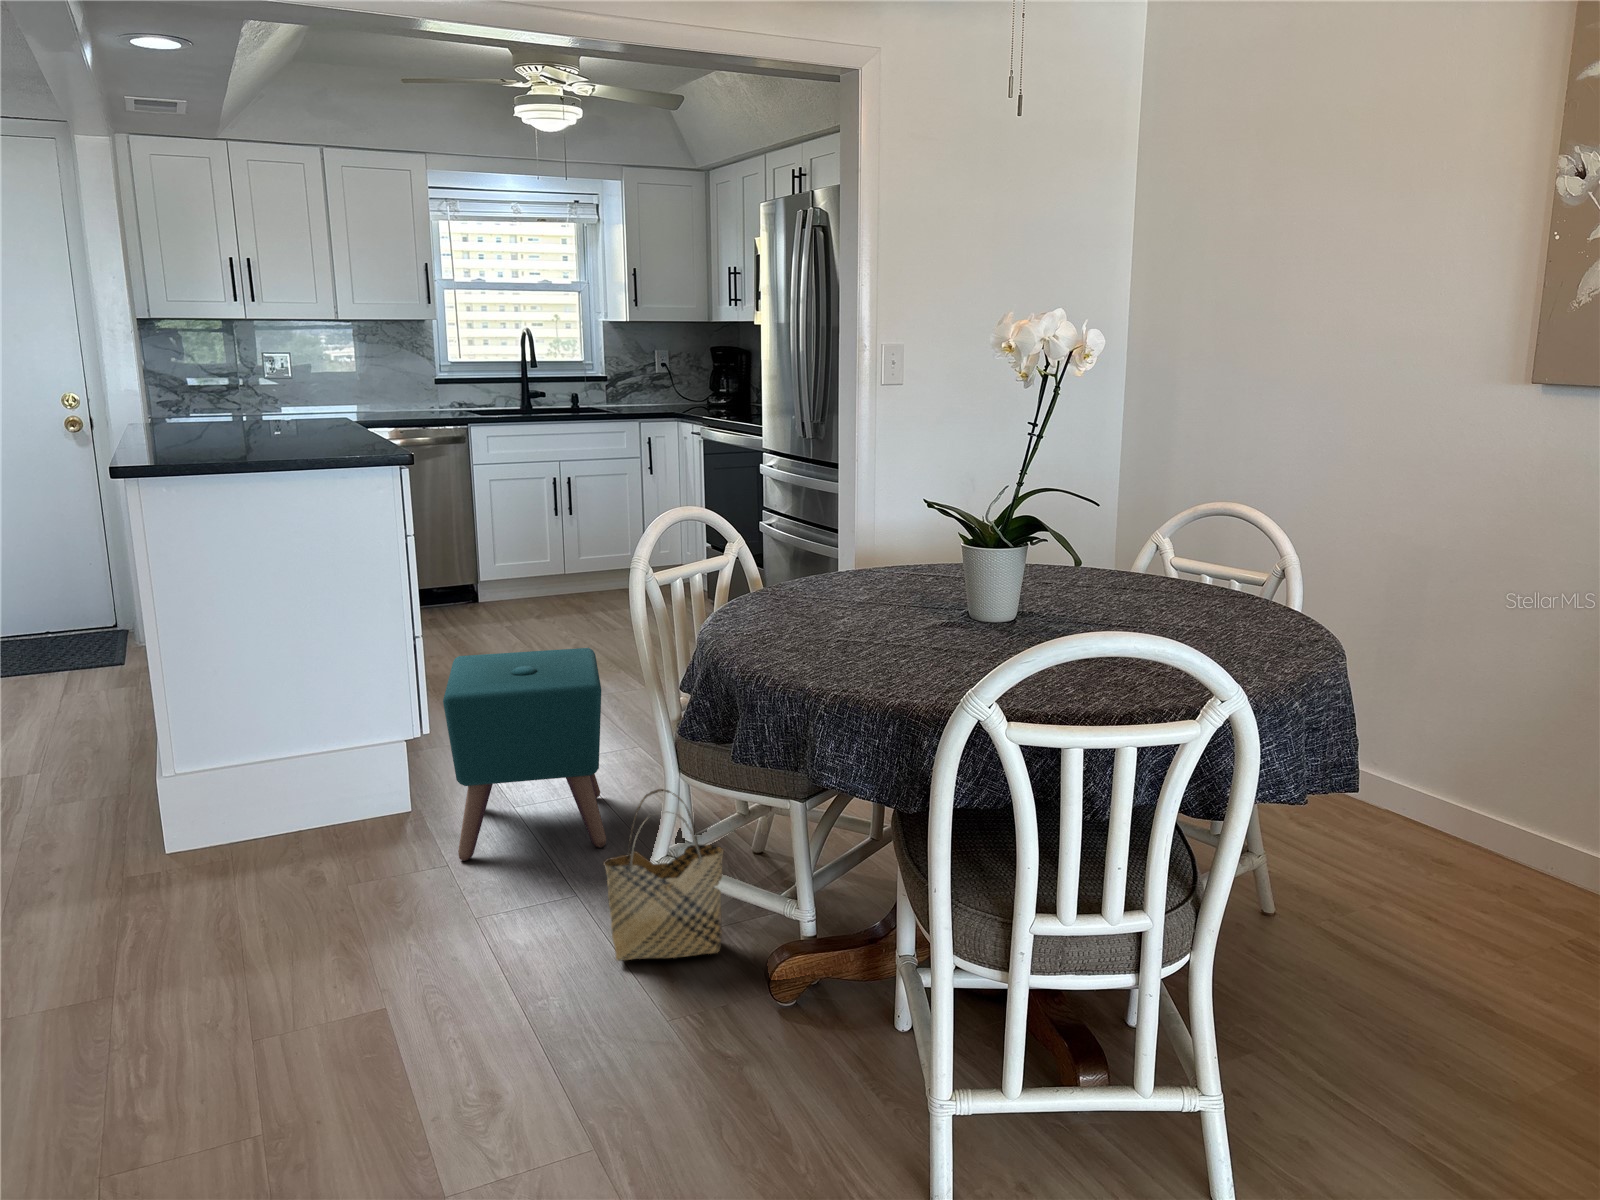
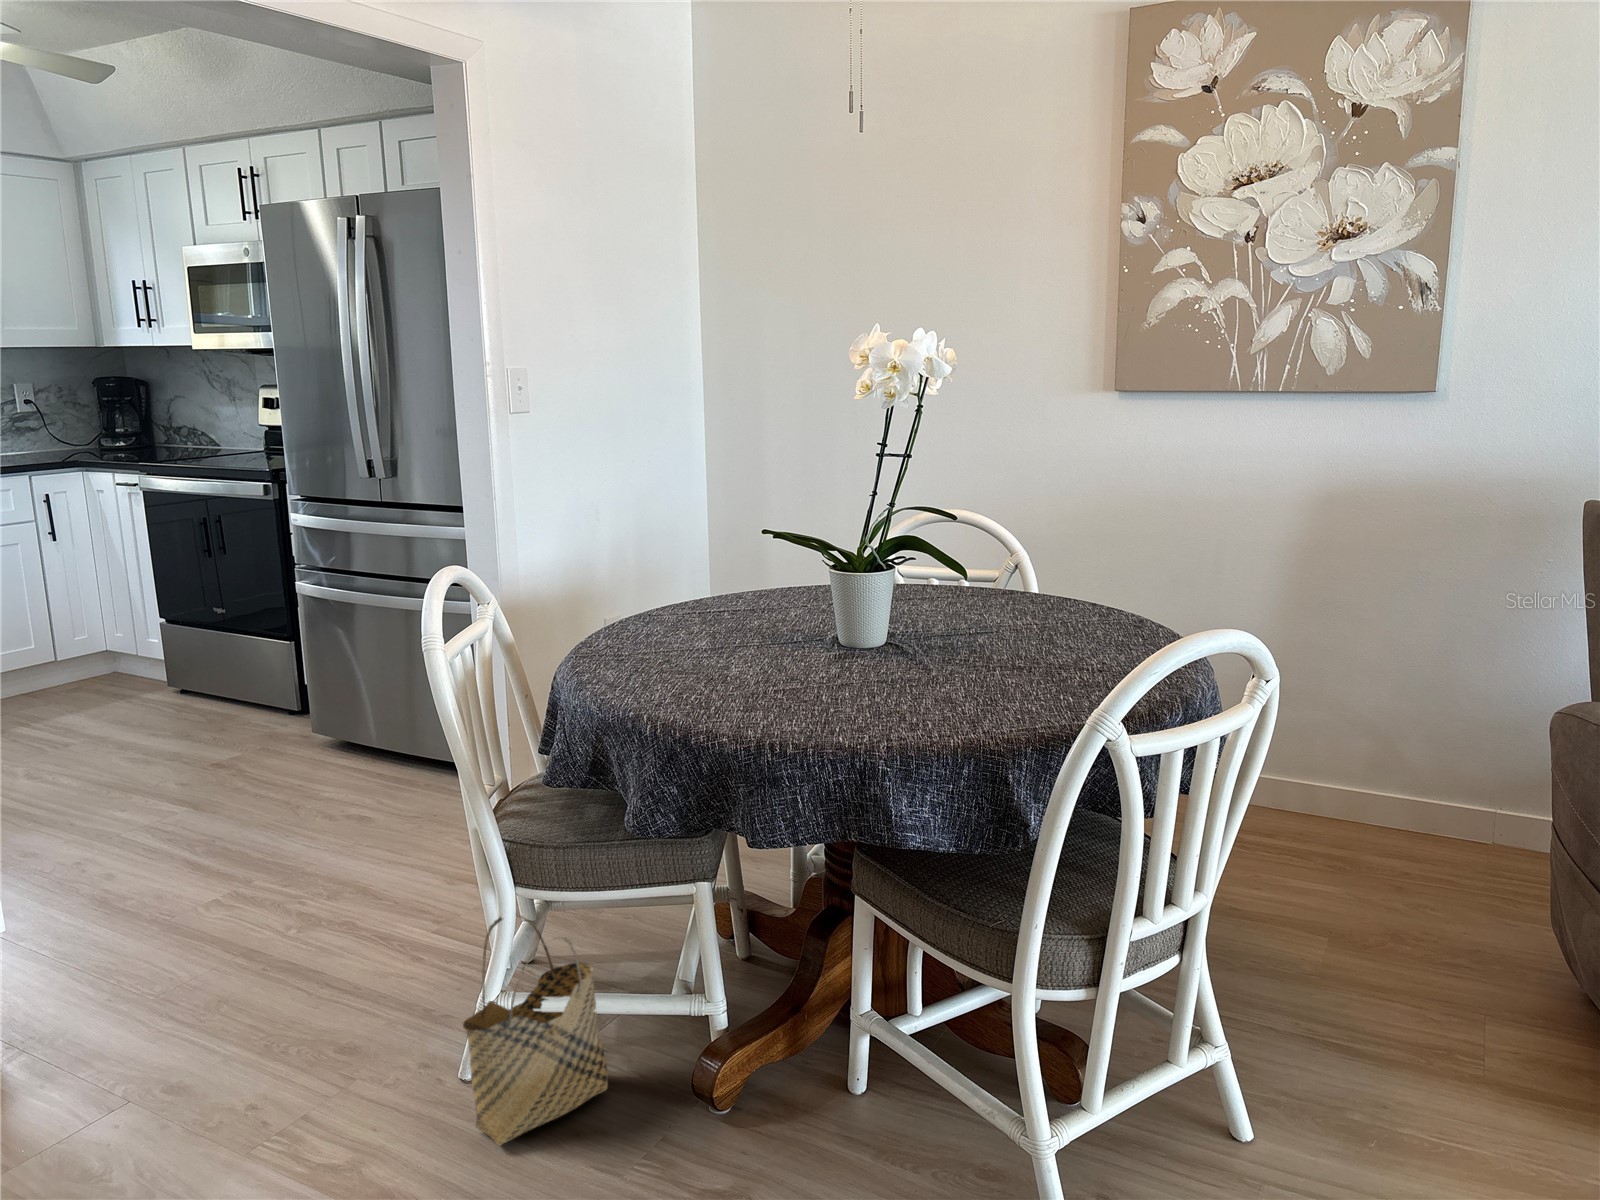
ottoman: present [443,648,606,861] -> none [29,764,331,1099]

